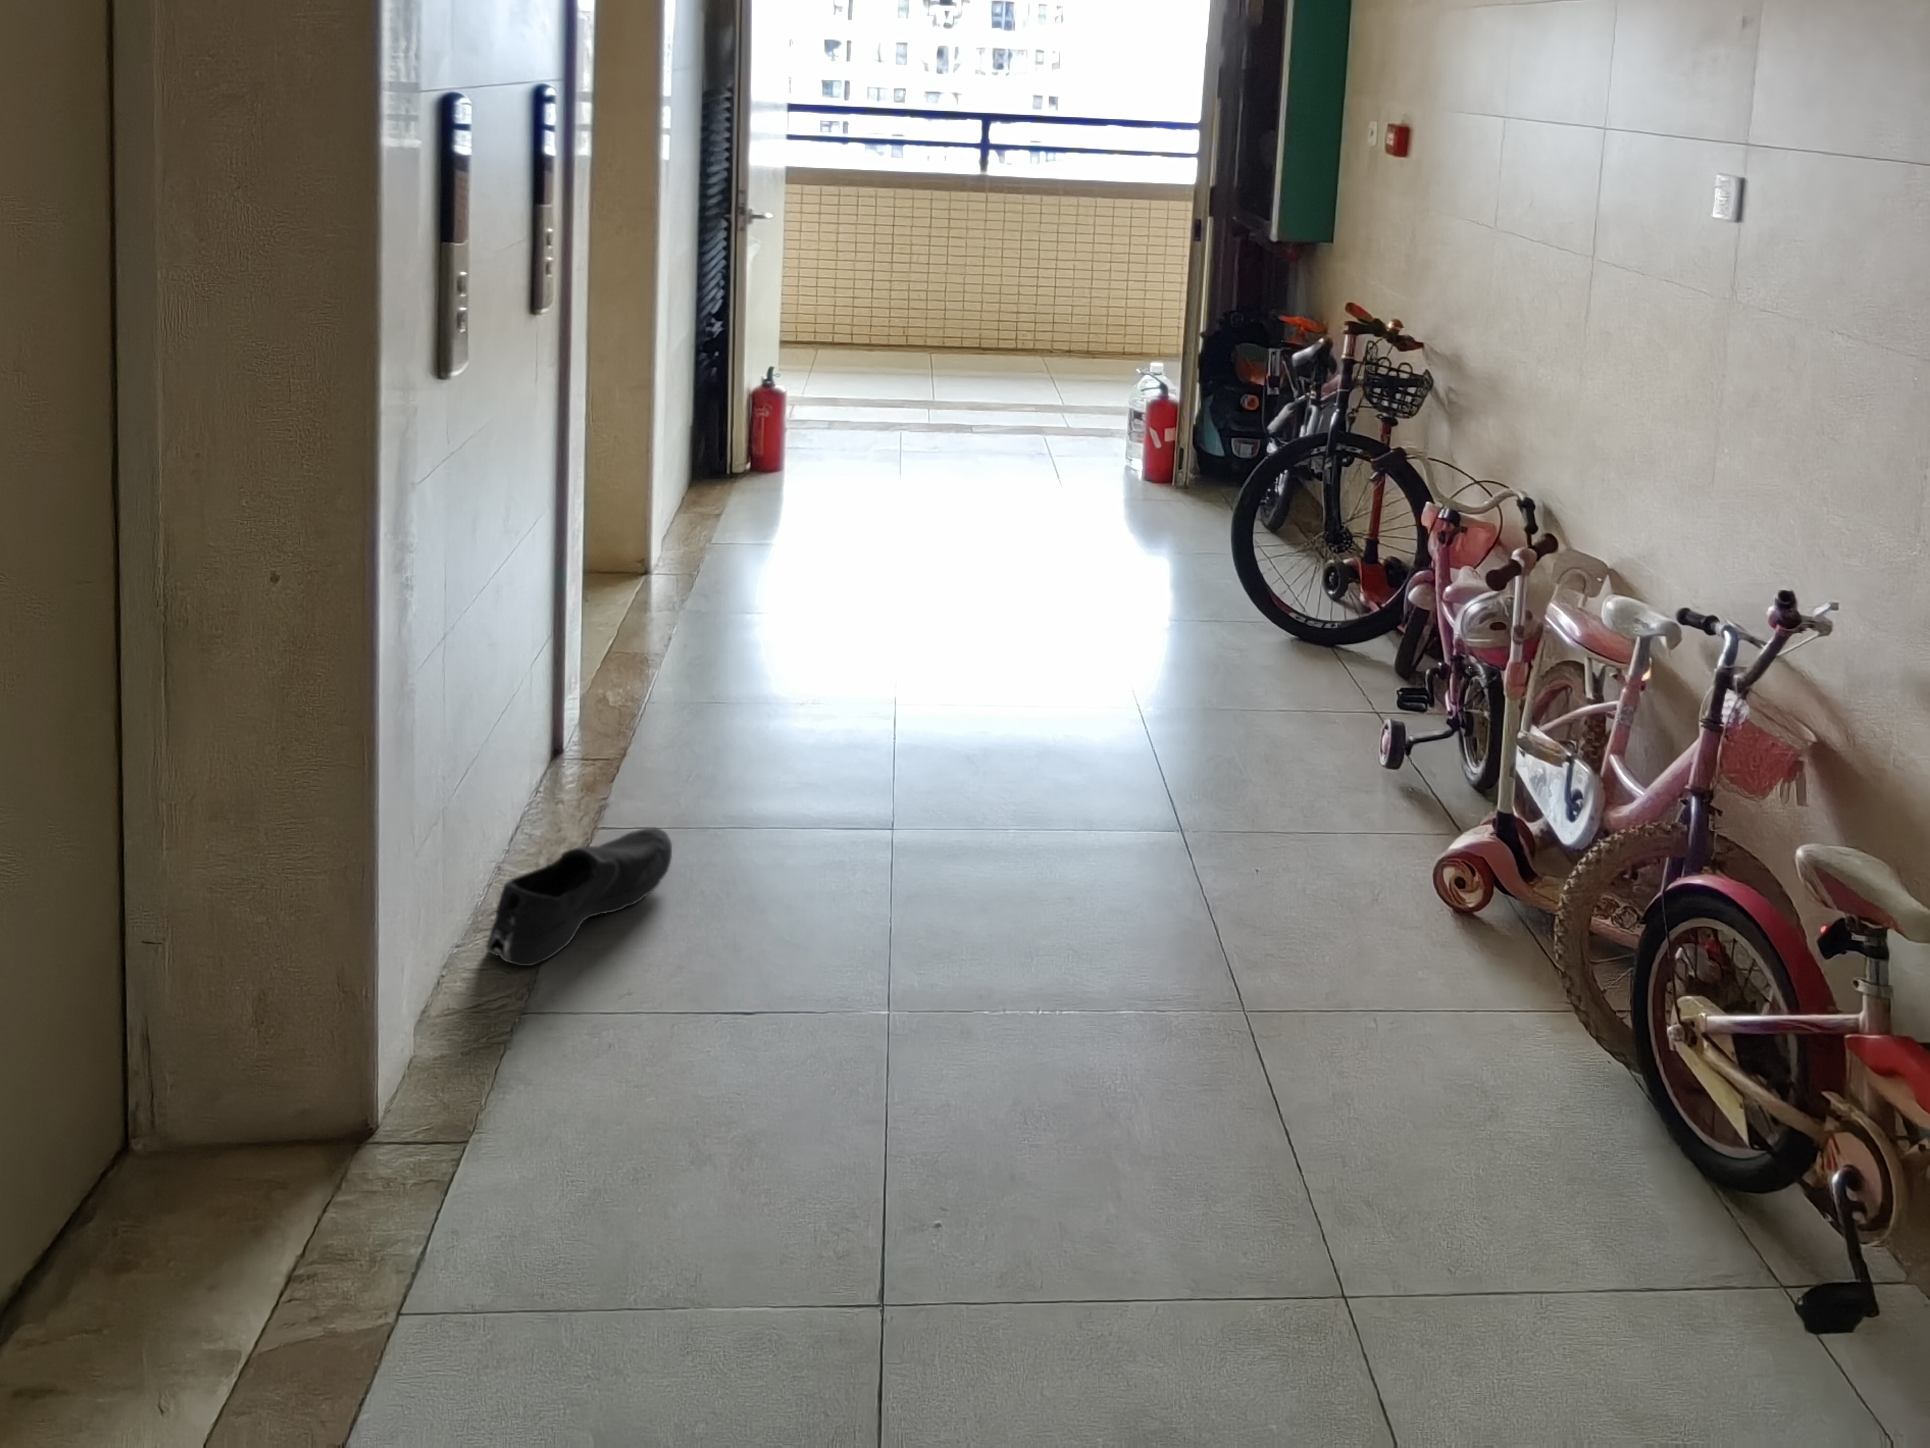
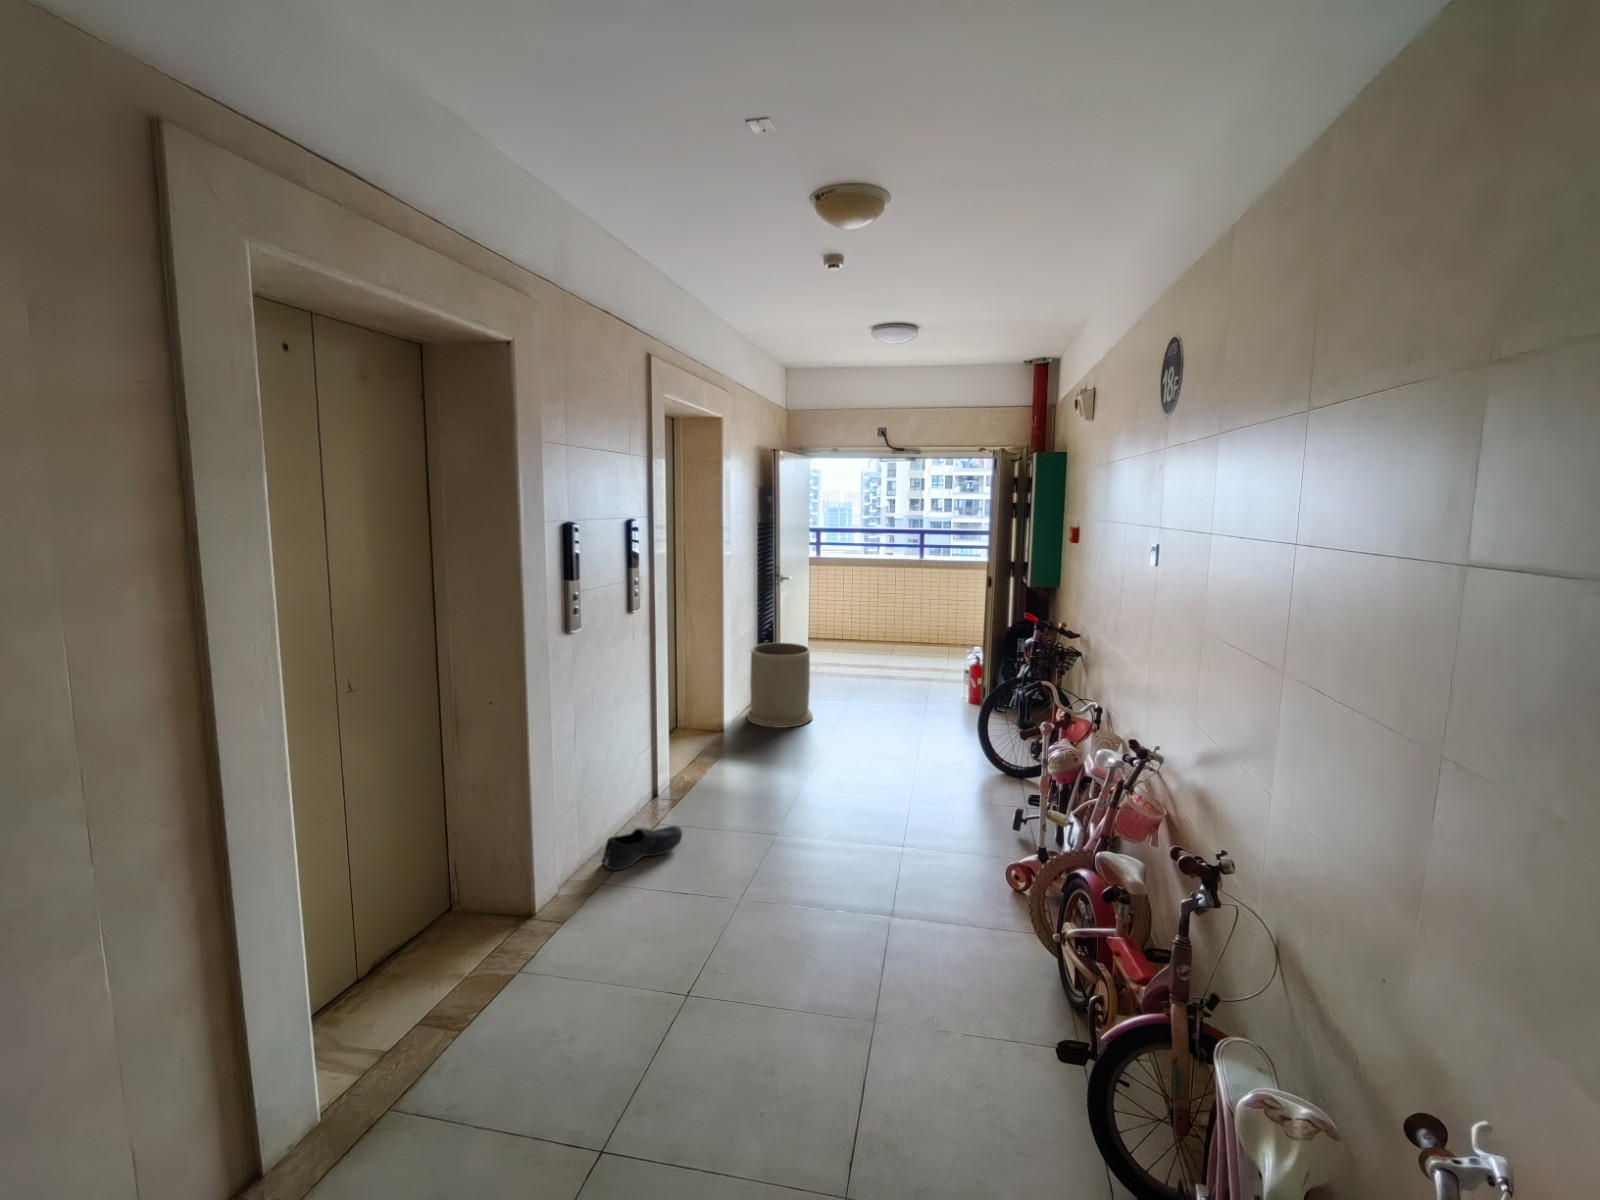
trash can: none [686,363,838,557] -> present [747,643,813,728]

